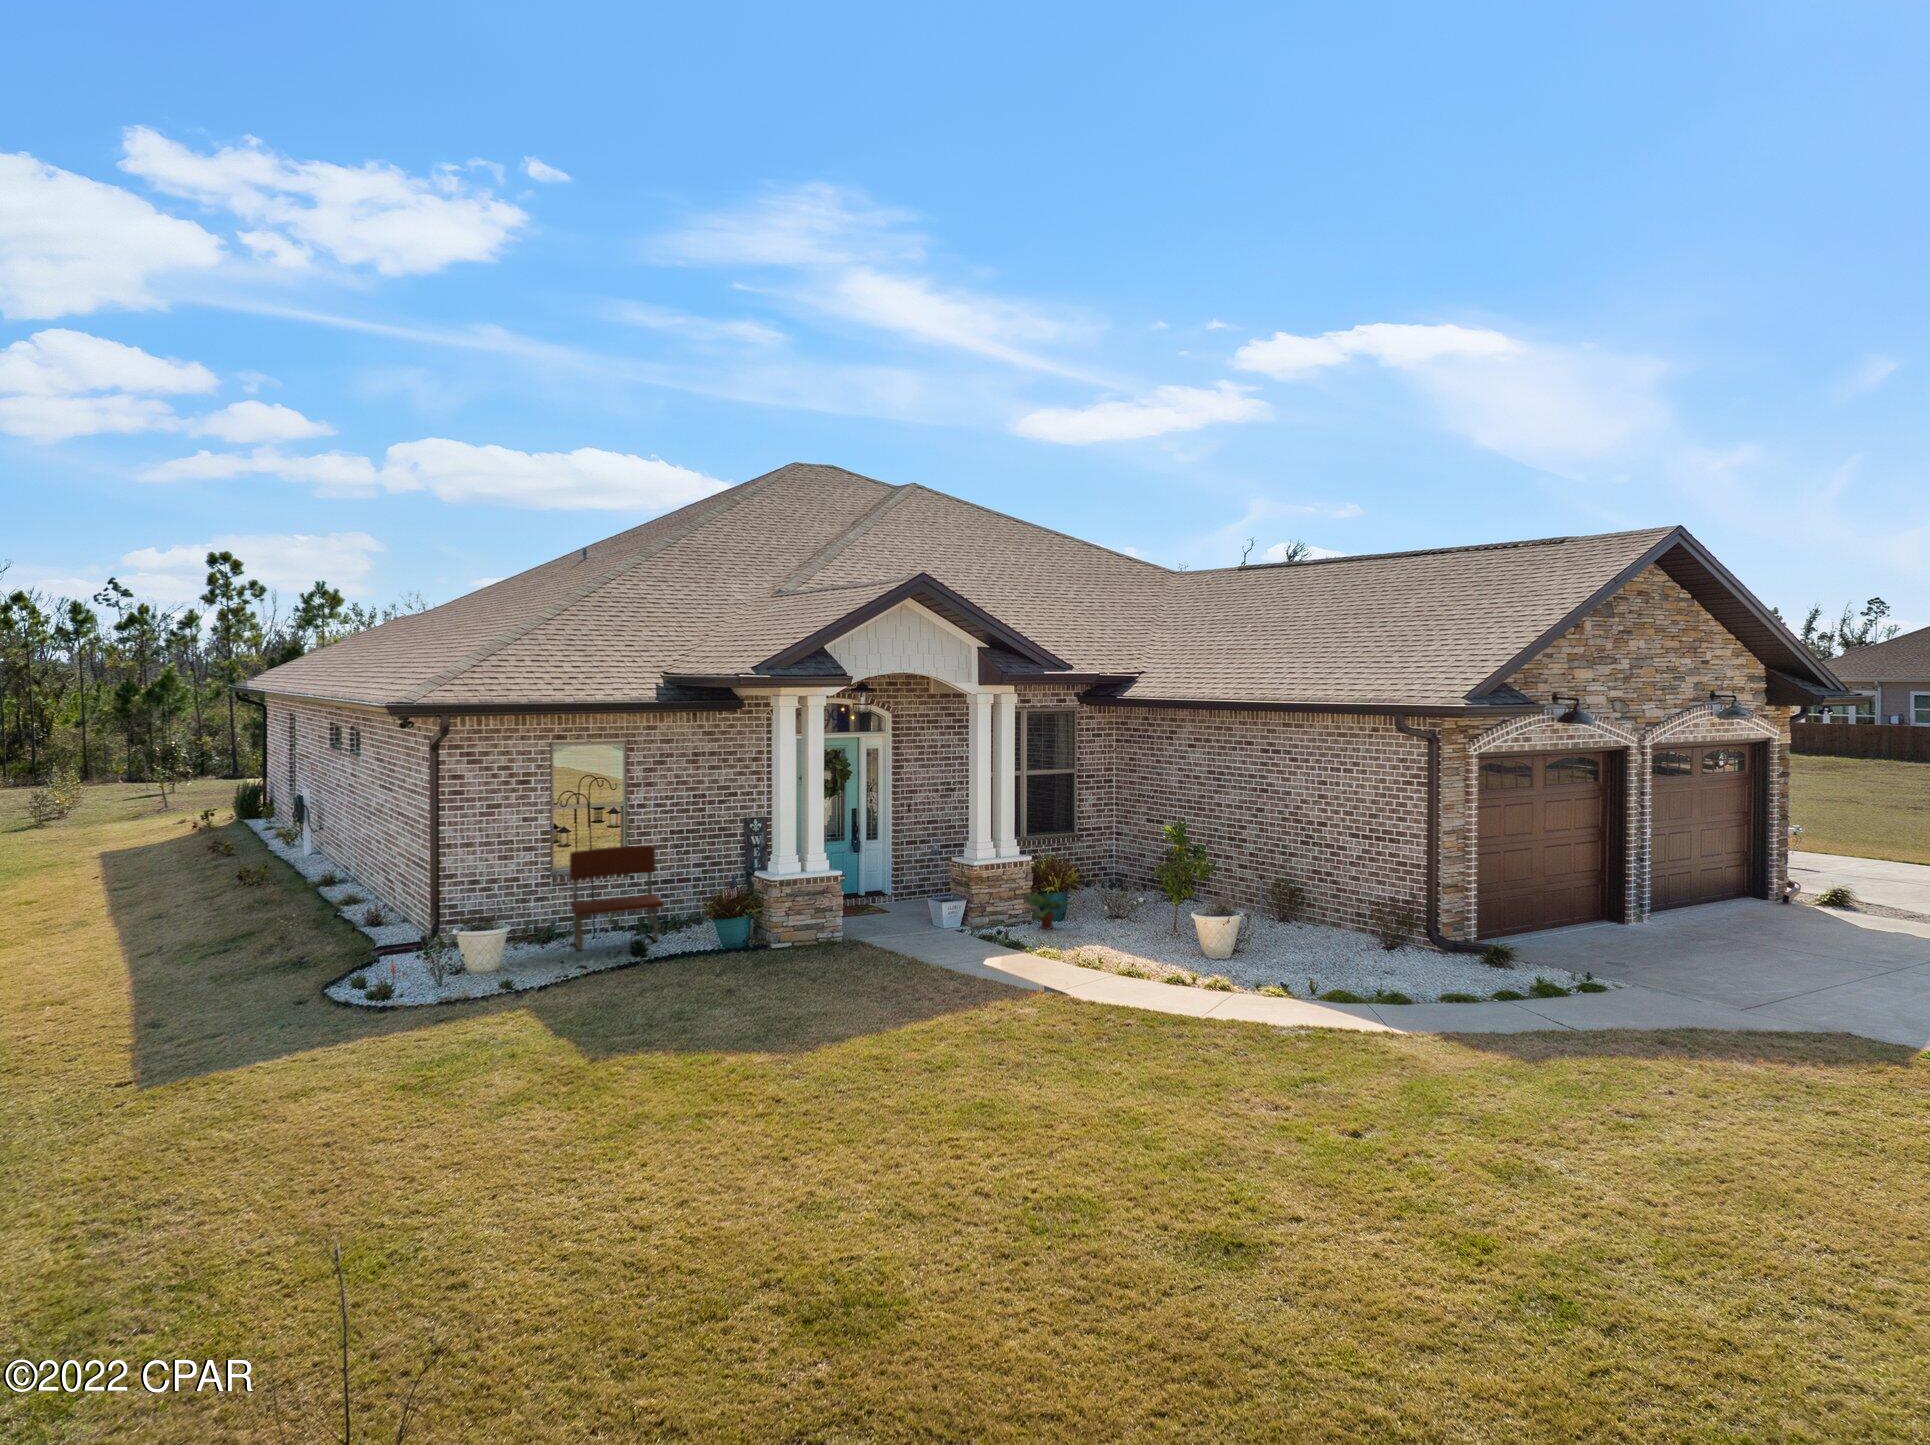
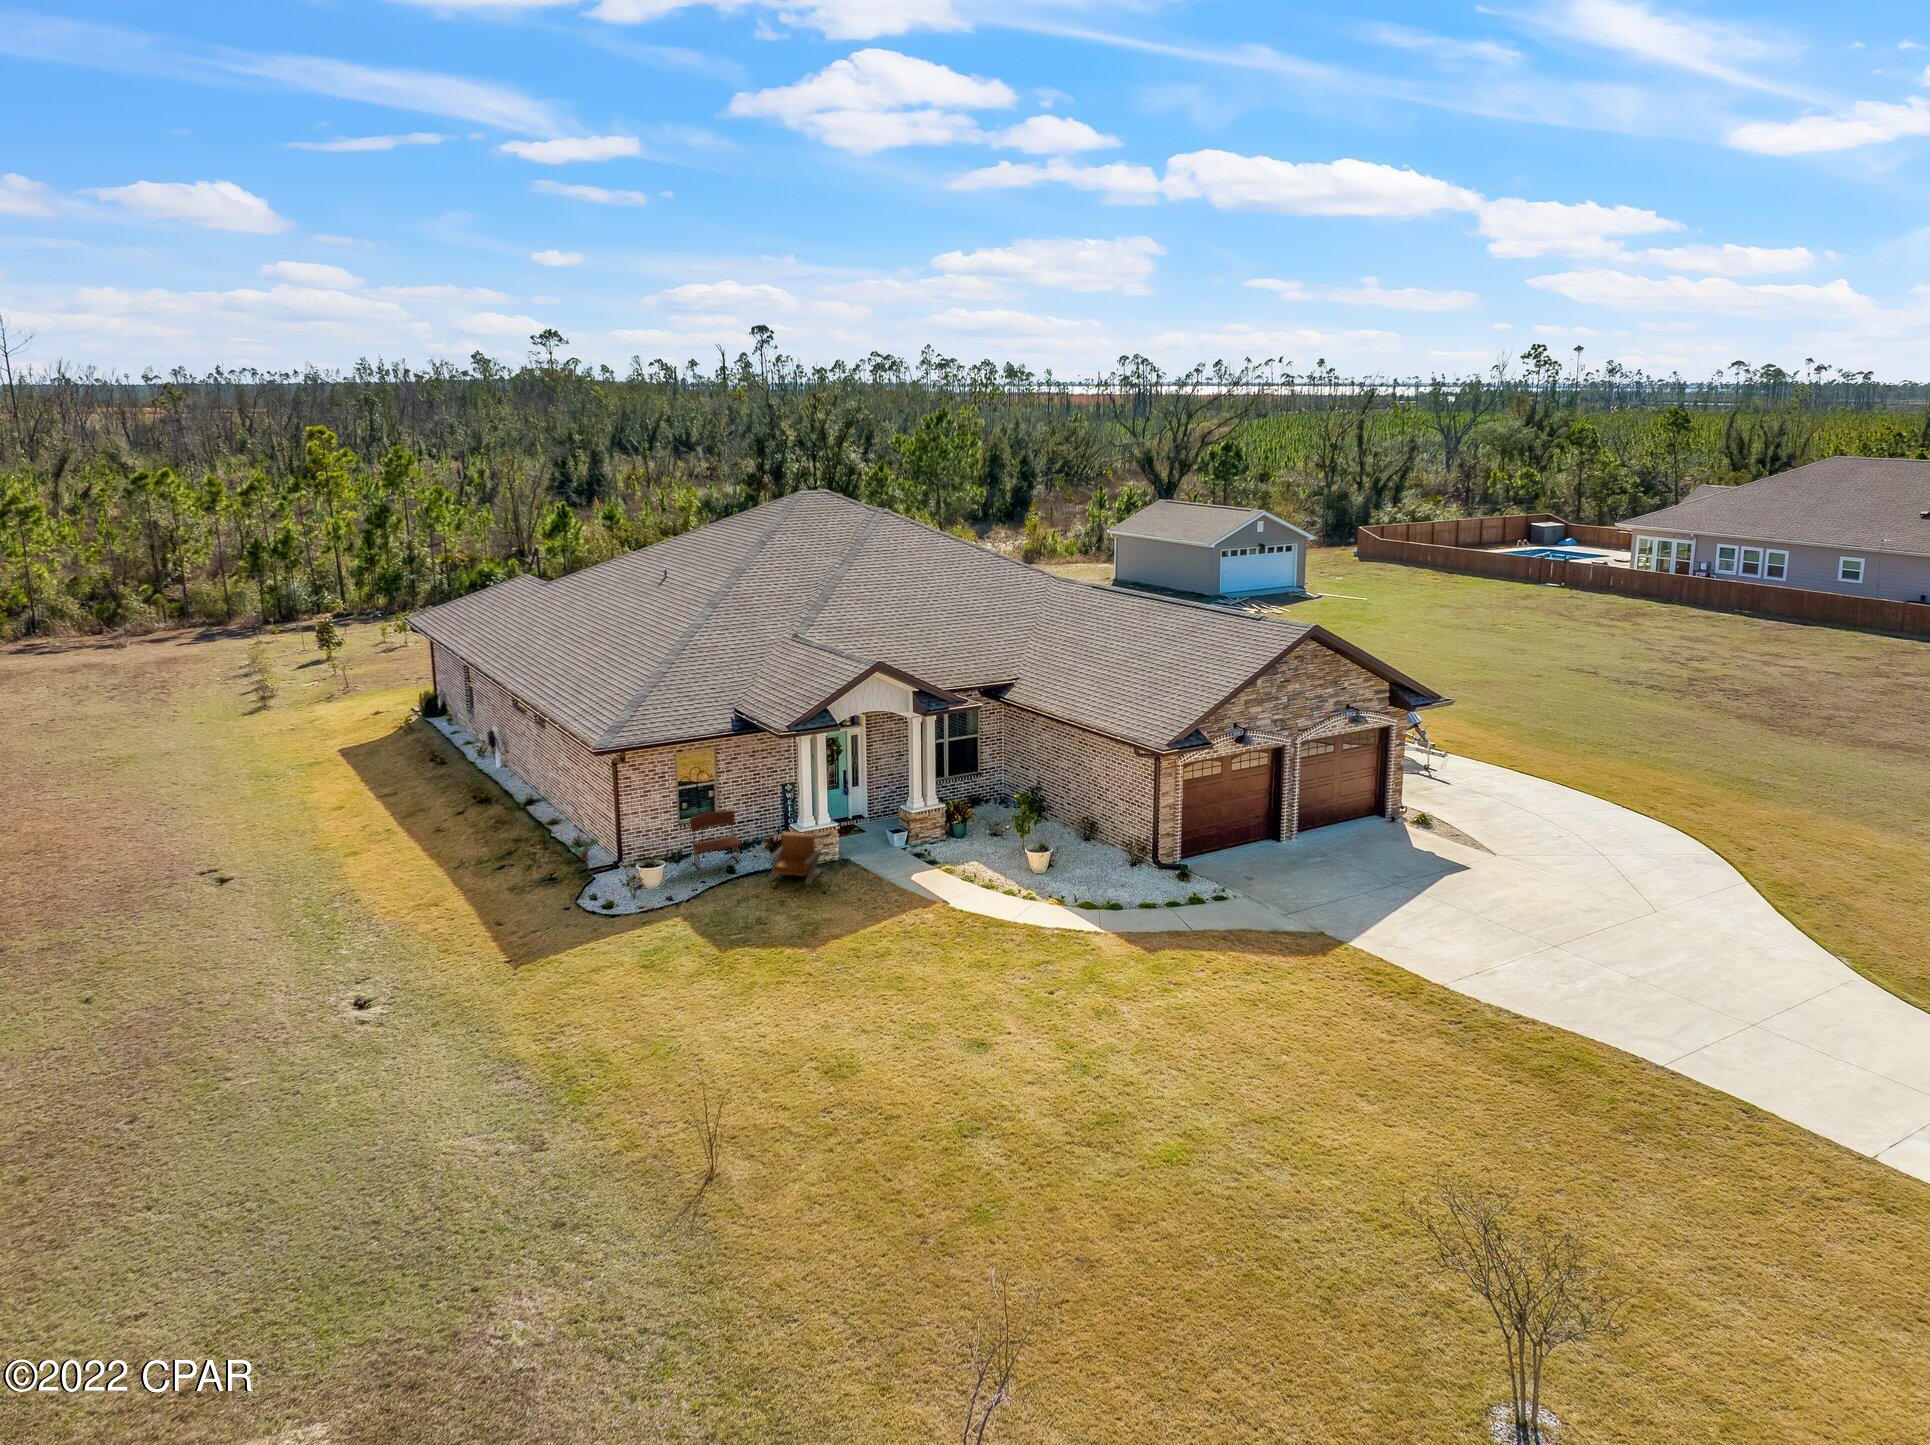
lounge chair: none [706,876,813,969] -> present [768,832,822,884]
potted plant: present [1025,892,1072,929] -> present [572,840,598,861]

